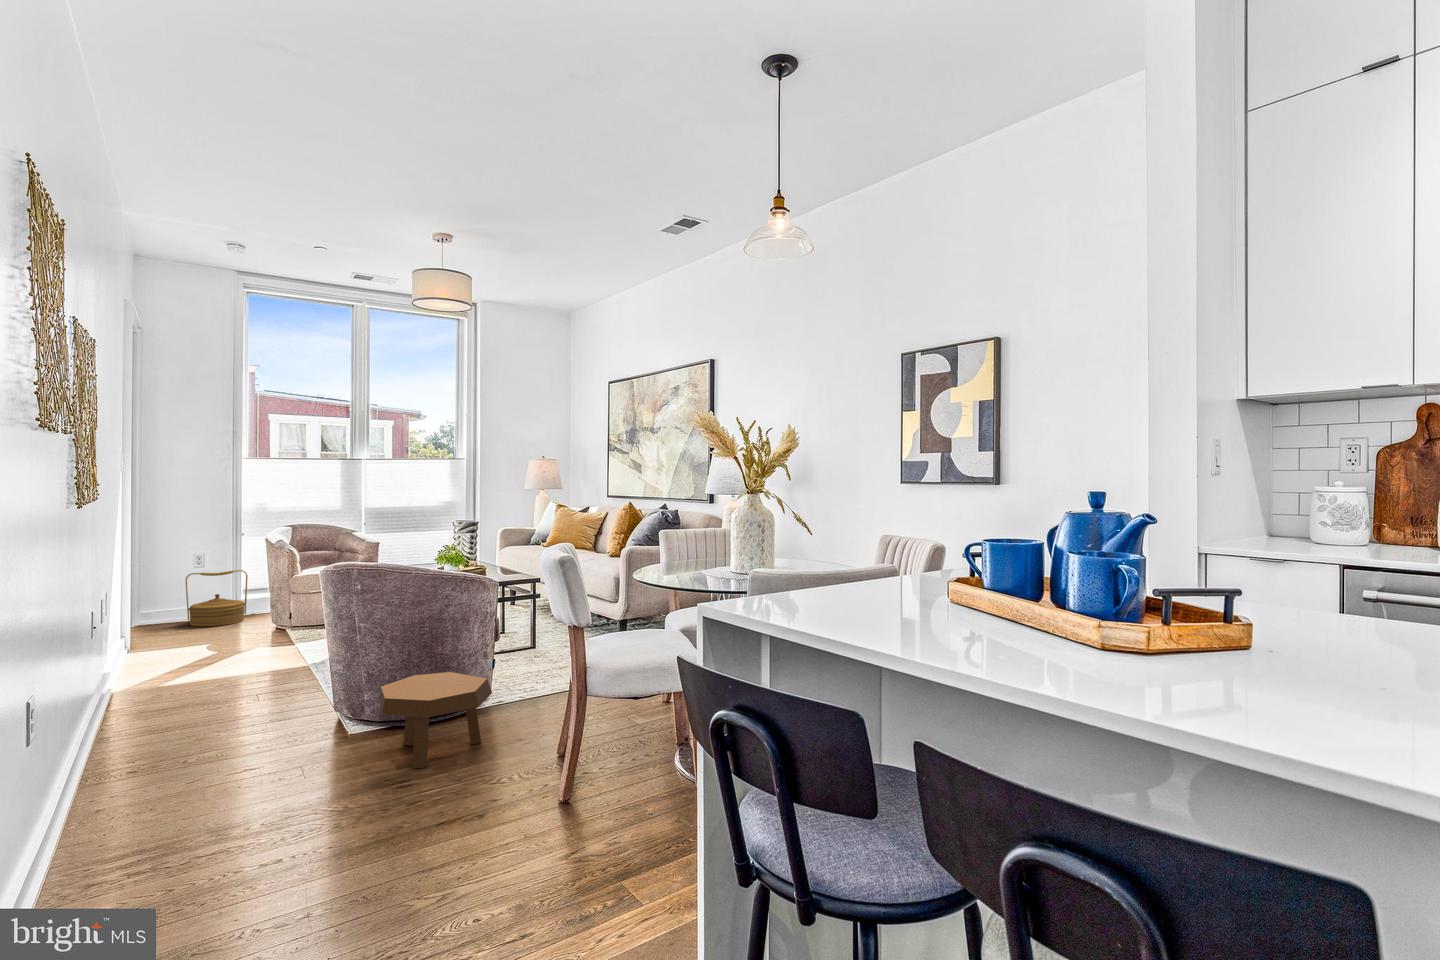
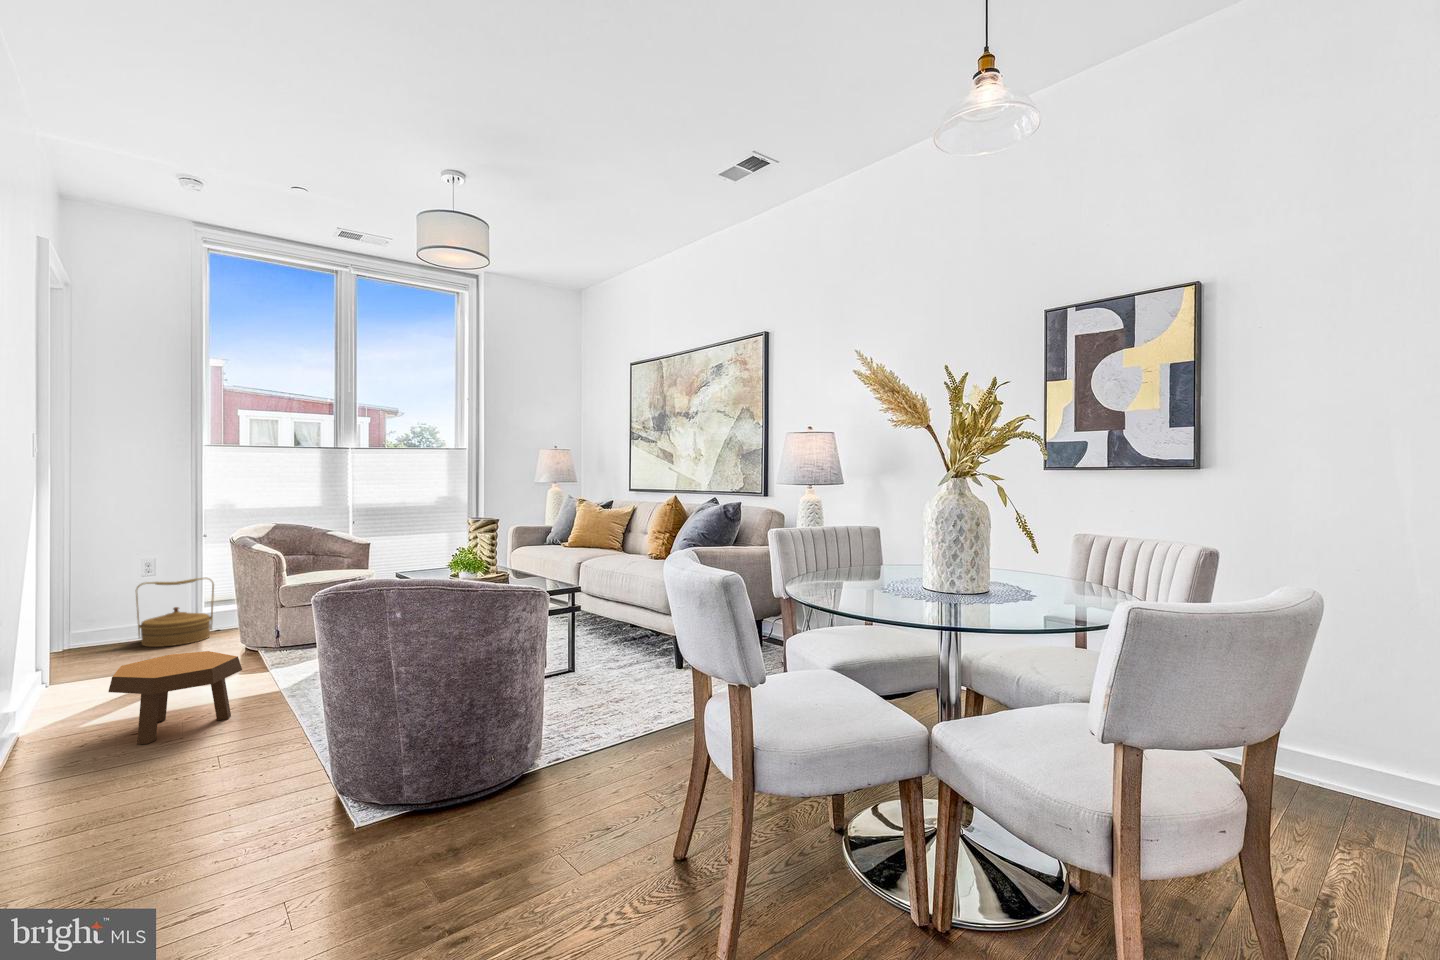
footstool: present [380,672,492,768] -> present [109,651,242,744]

